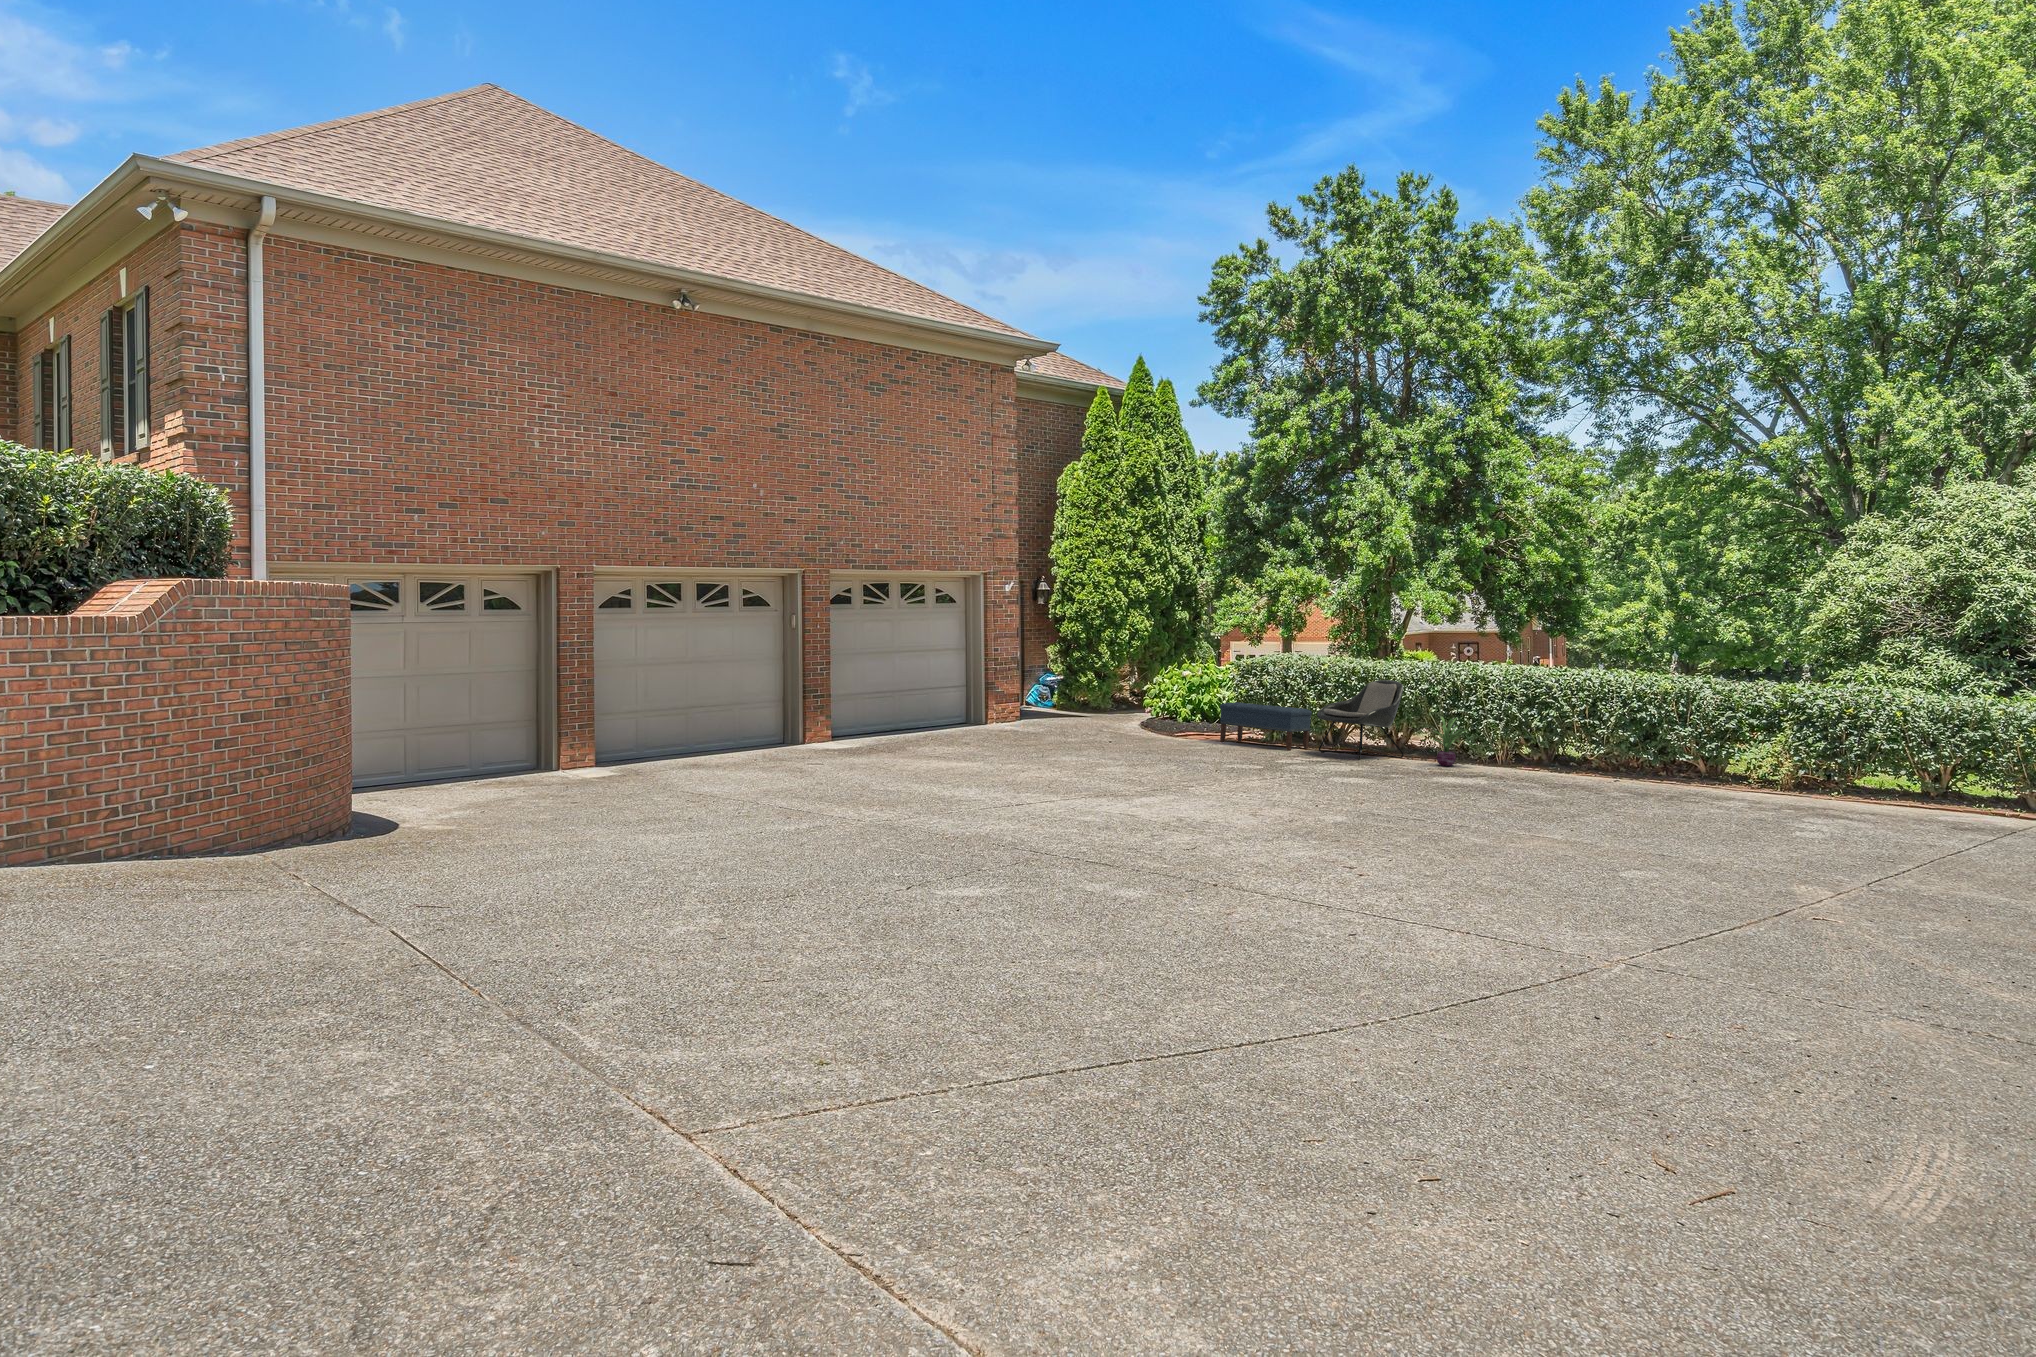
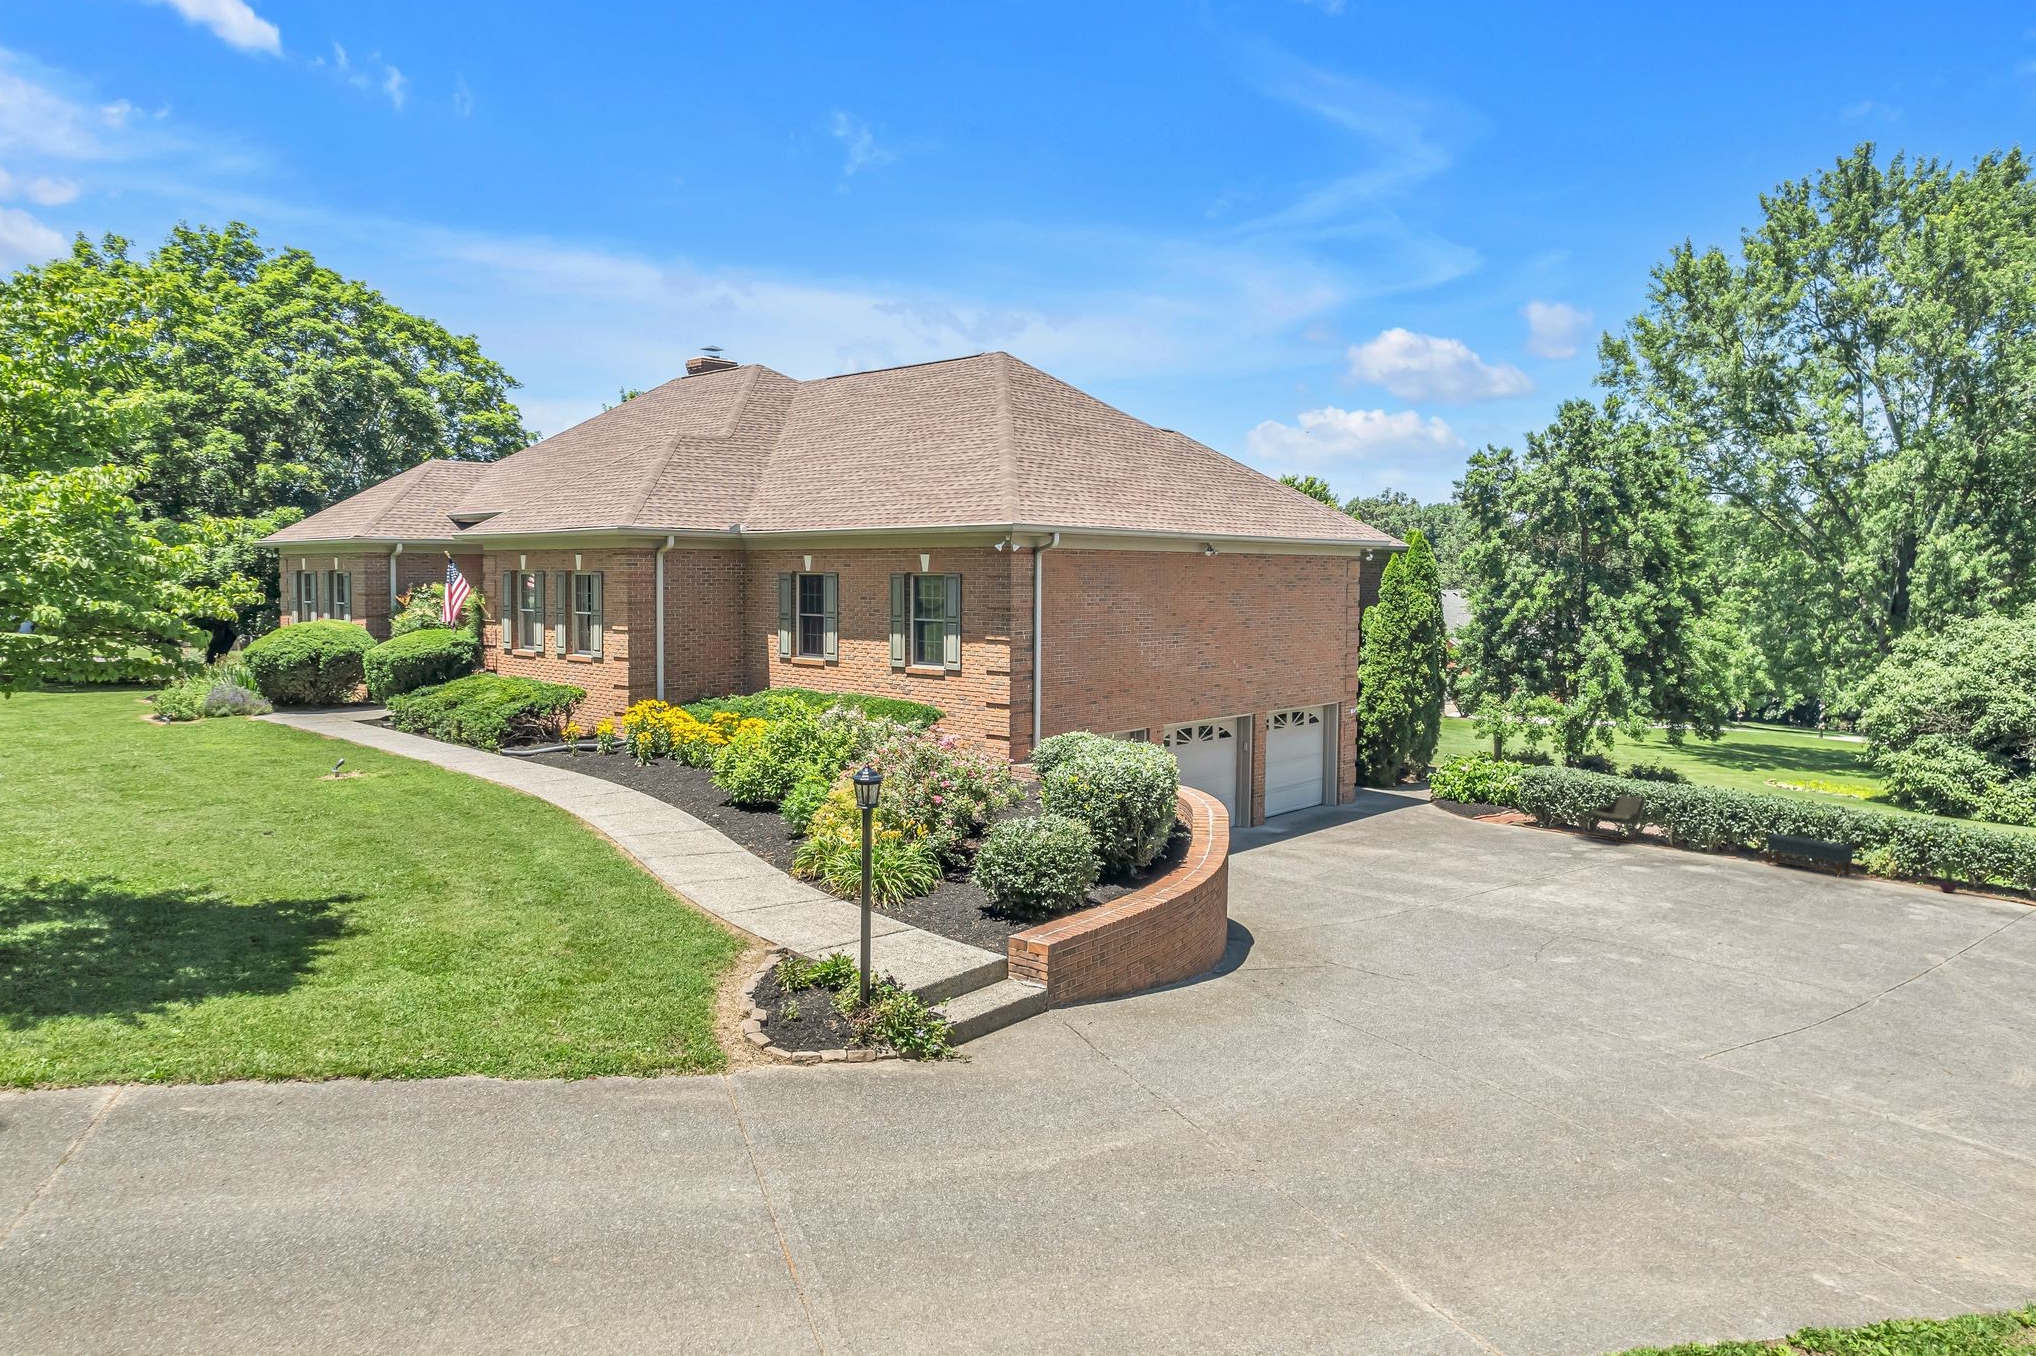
bench: present [1220,702,1312,751] -> present [1767,834,1853,877]
decorative plant: present [1424,716,1460,766] -> present [1940,859,1956,893]

